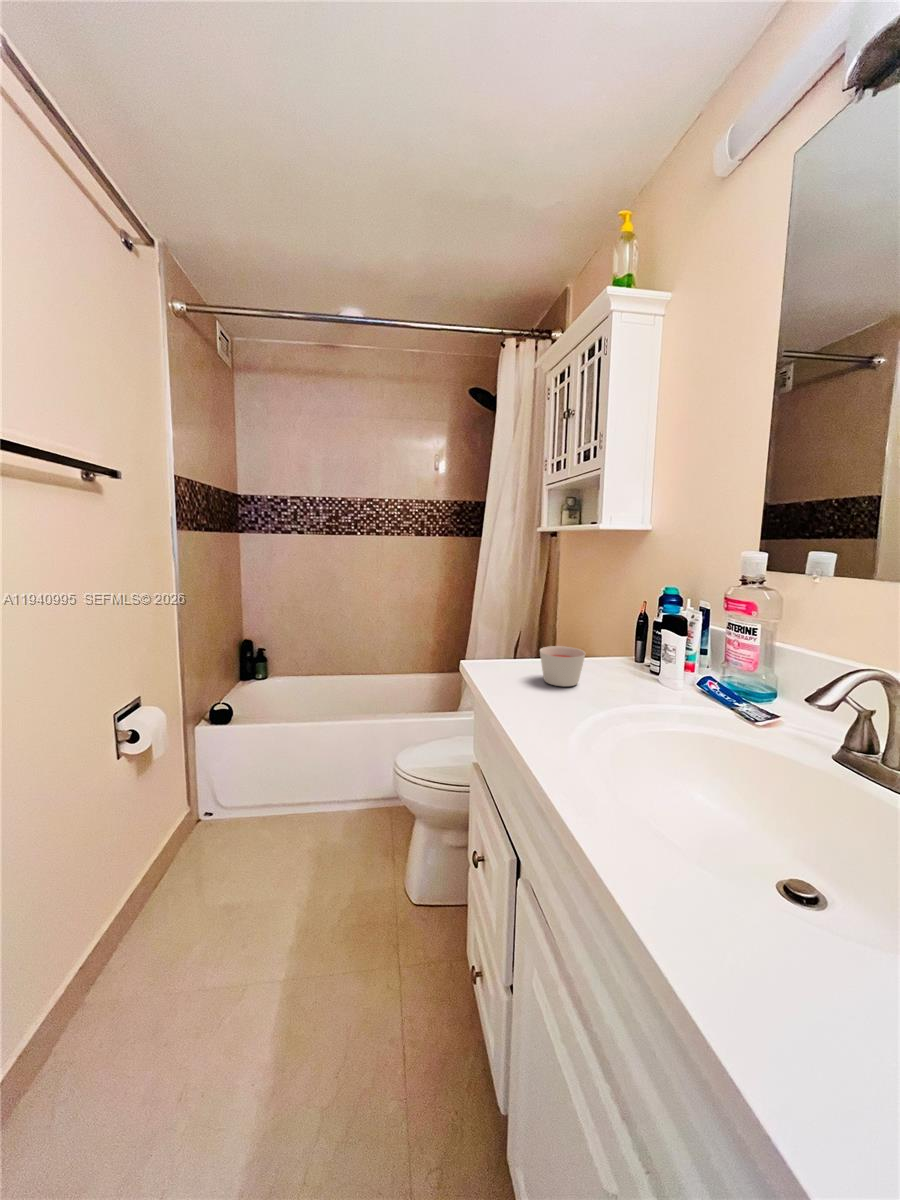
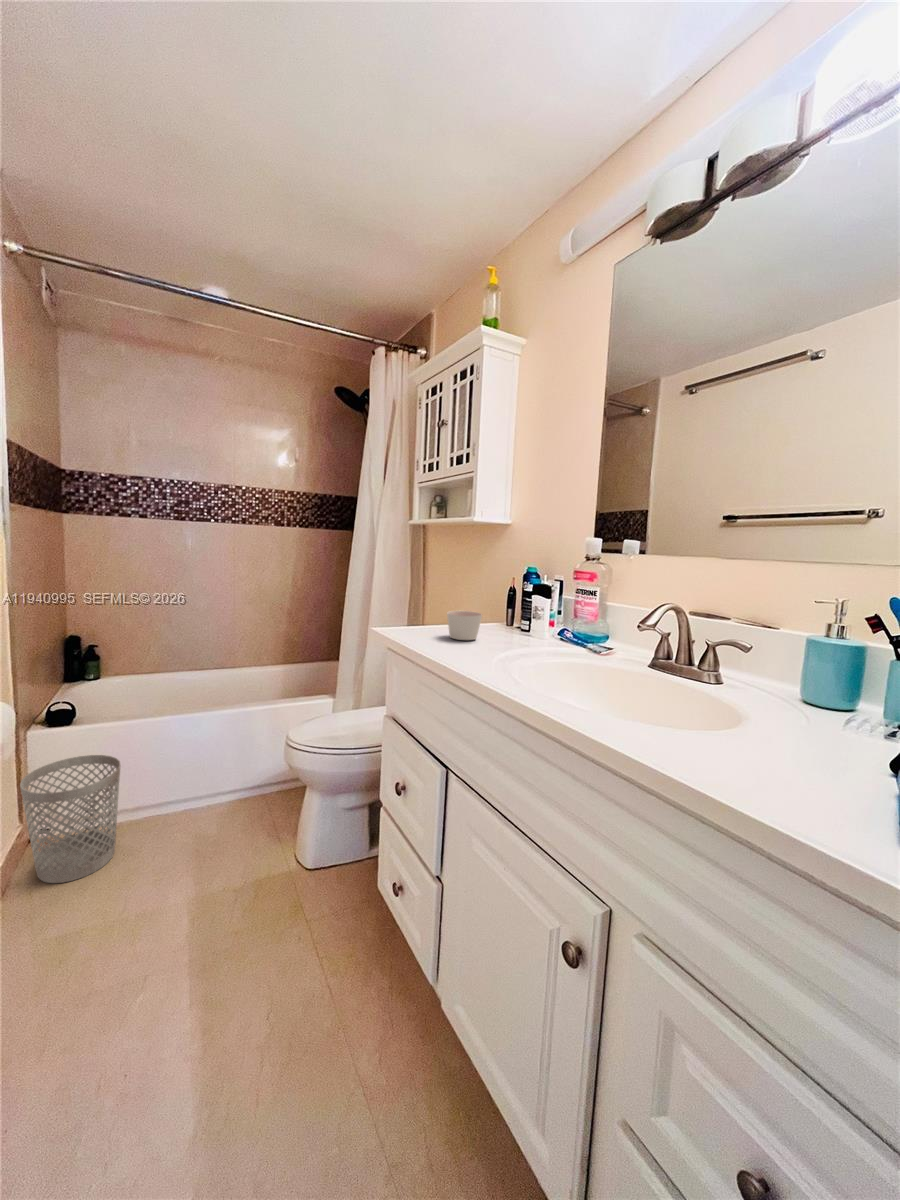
wastebasket: none [179,753,256,867] -> present [20,755,121,883]

